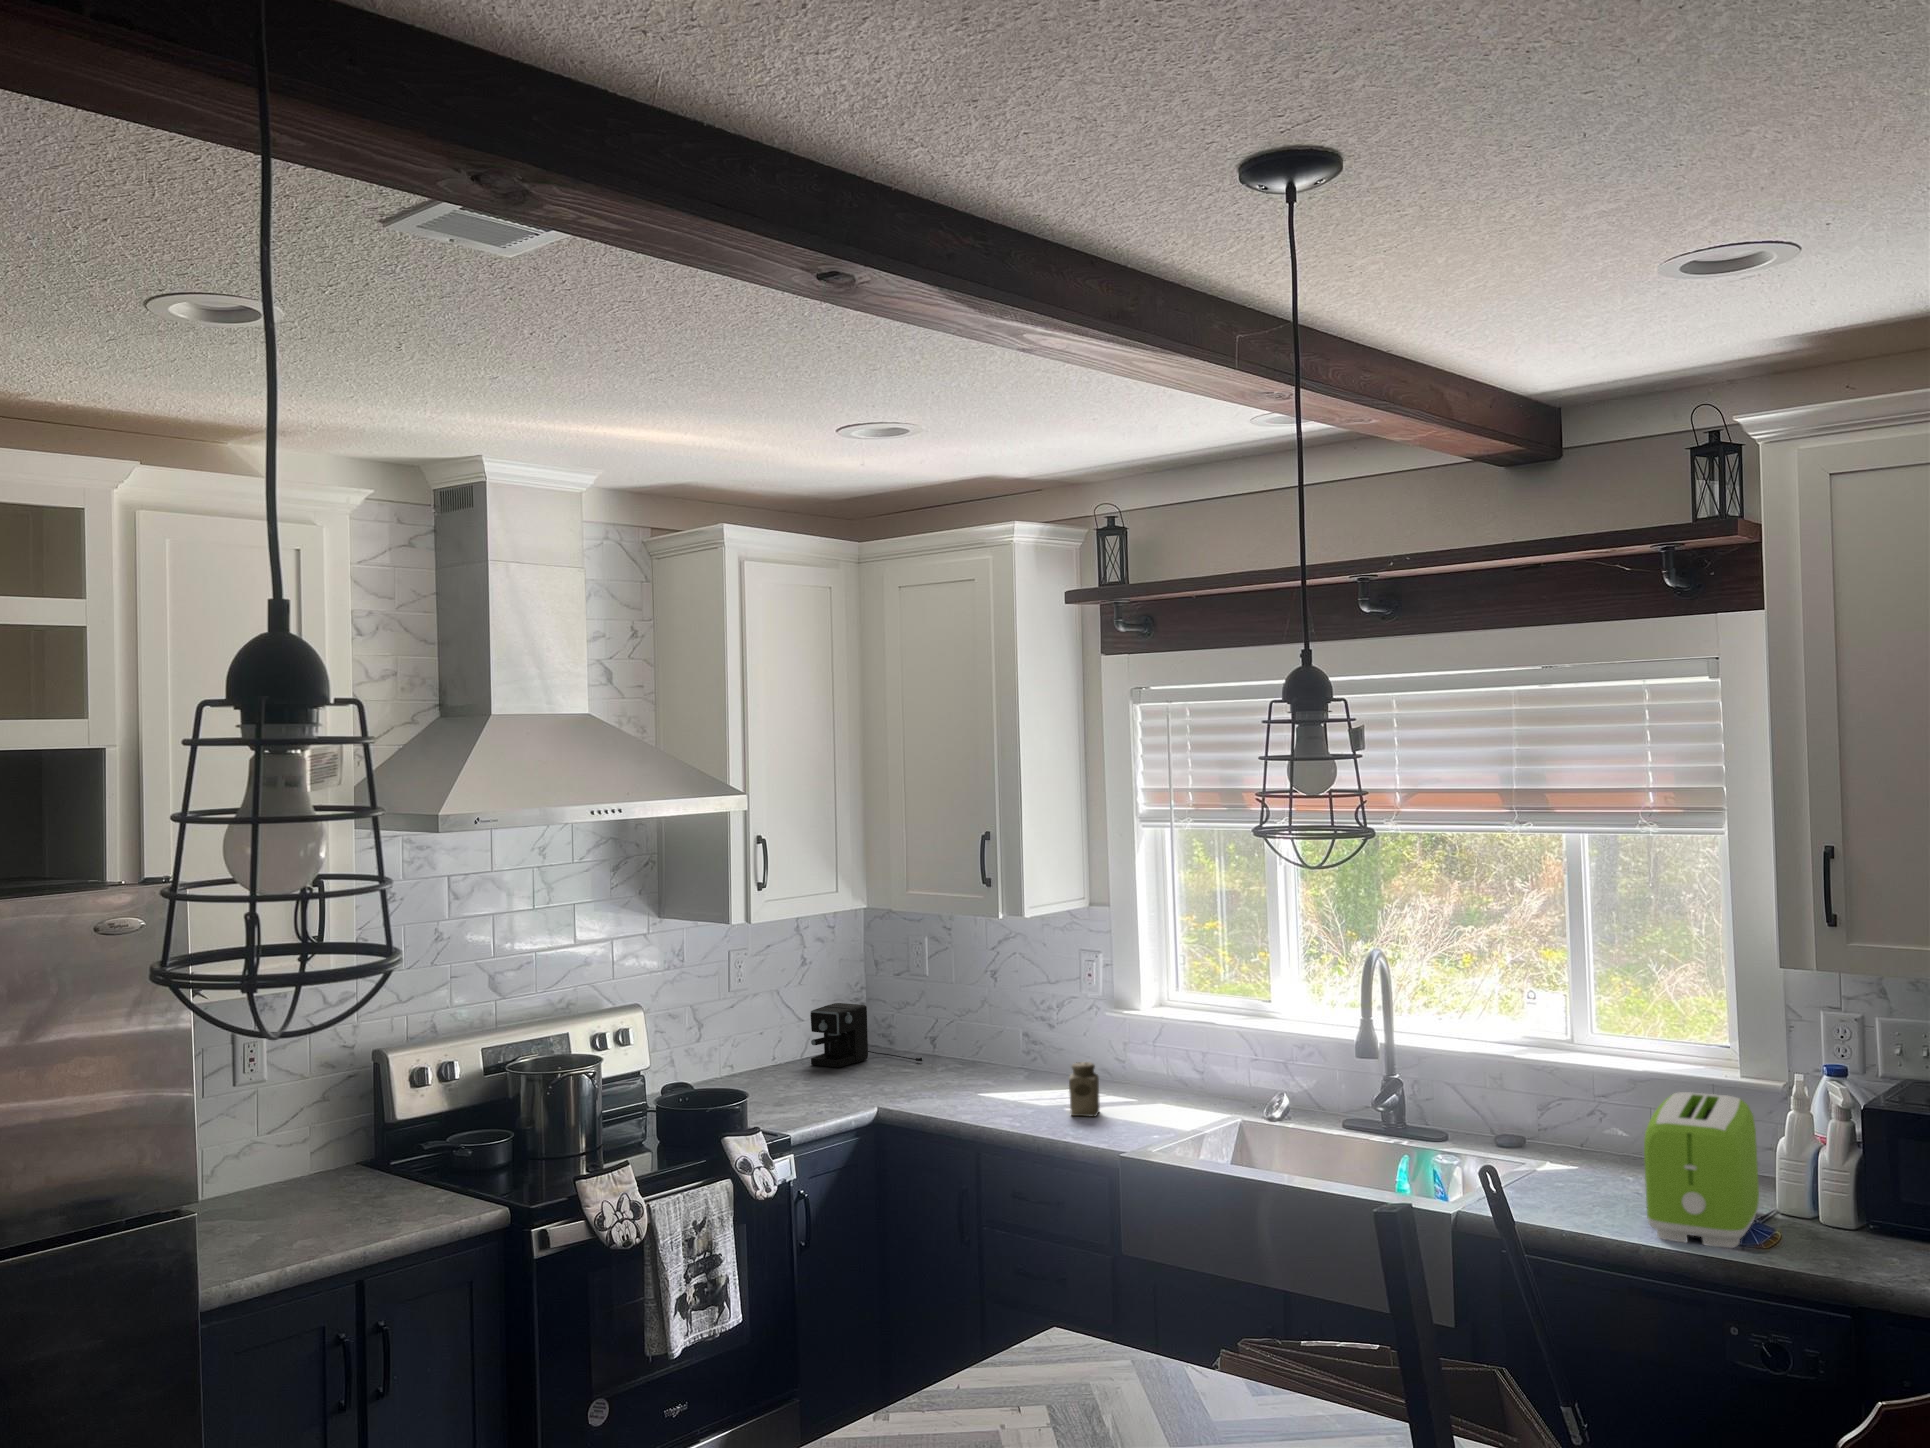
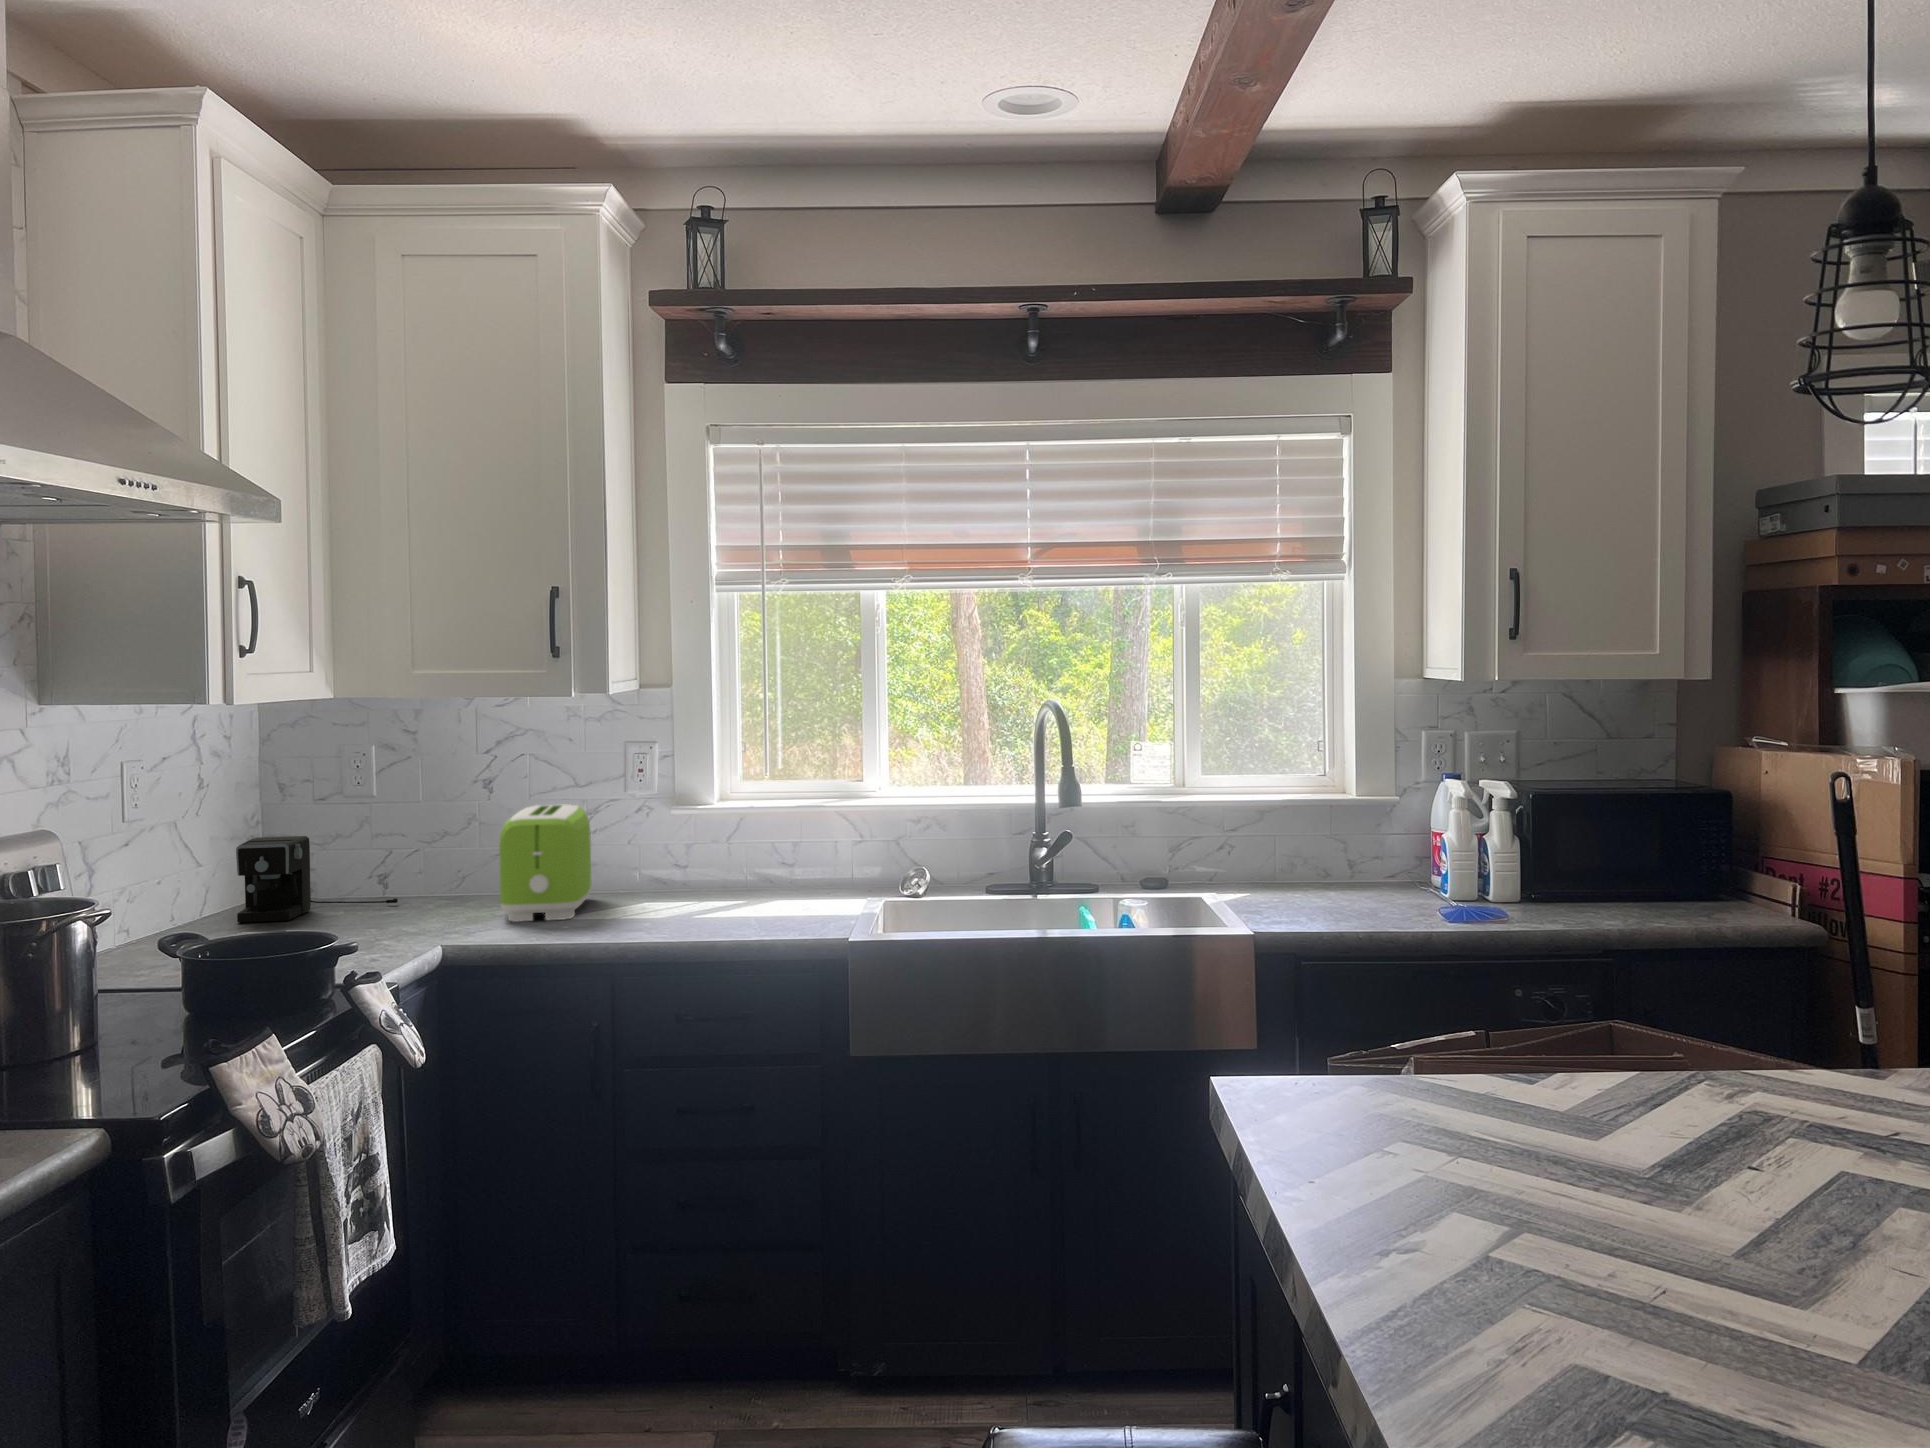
salt shaker: present [1069,1062,1100,1117] -> none [702,856,742,921]
toaster: present [1644,1092,1759,1248] -> present [499,805,591,922]

